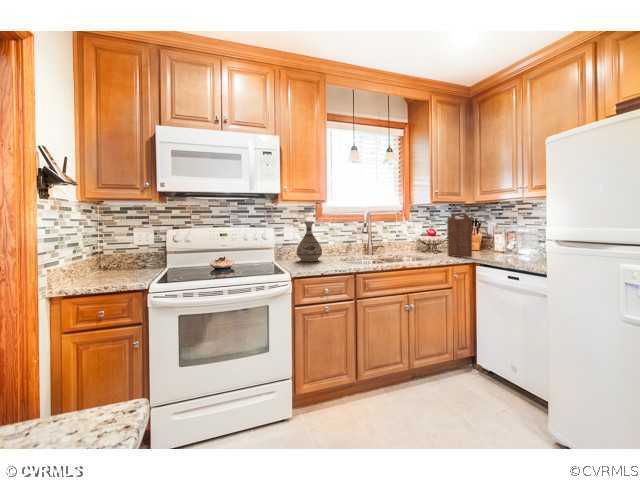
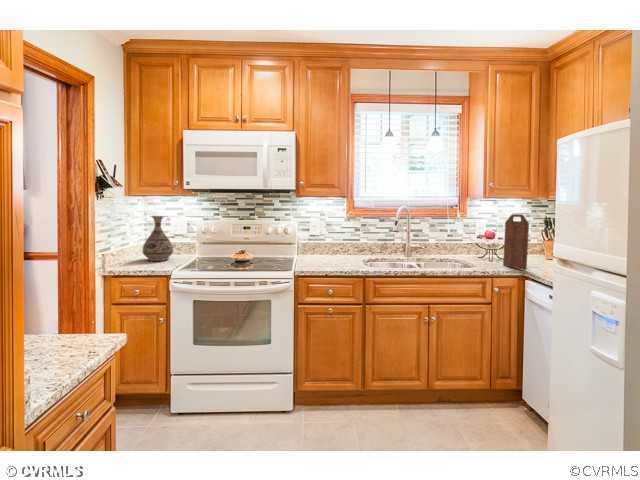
vase: present [296,221,322,261] -> present [143,216,173,261]

